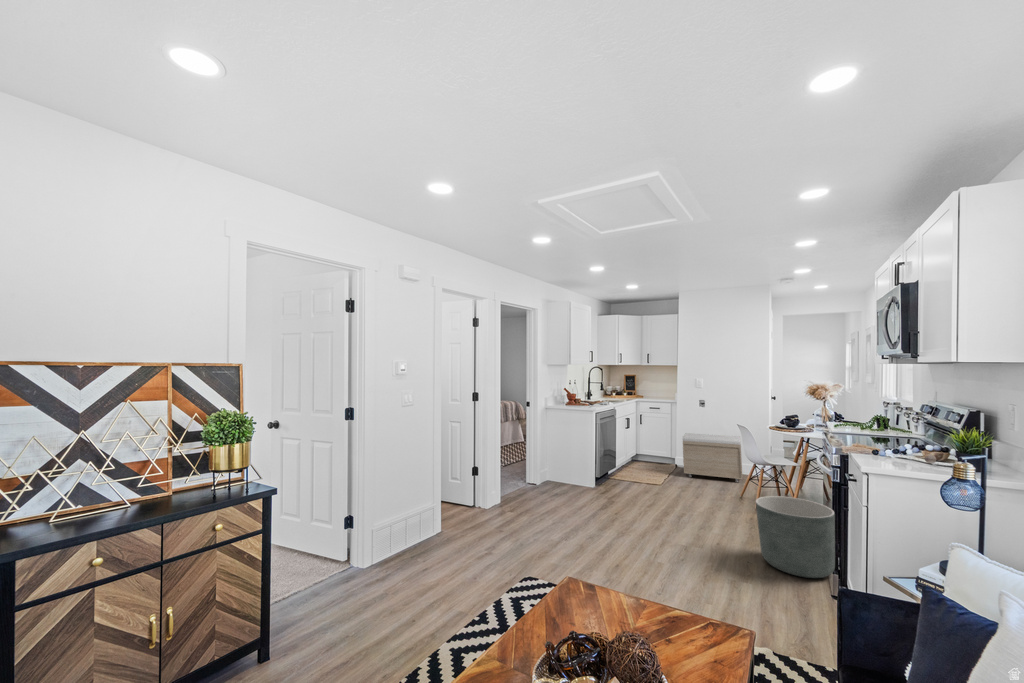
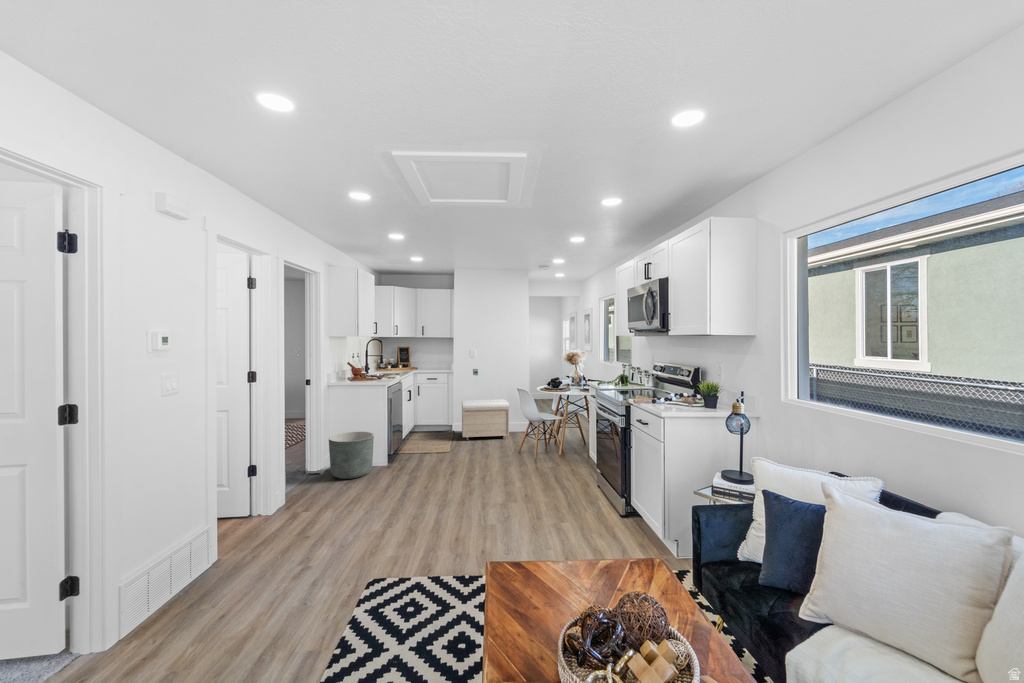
planter: present [756,496,835,578] -> present [329,431,374,479]

